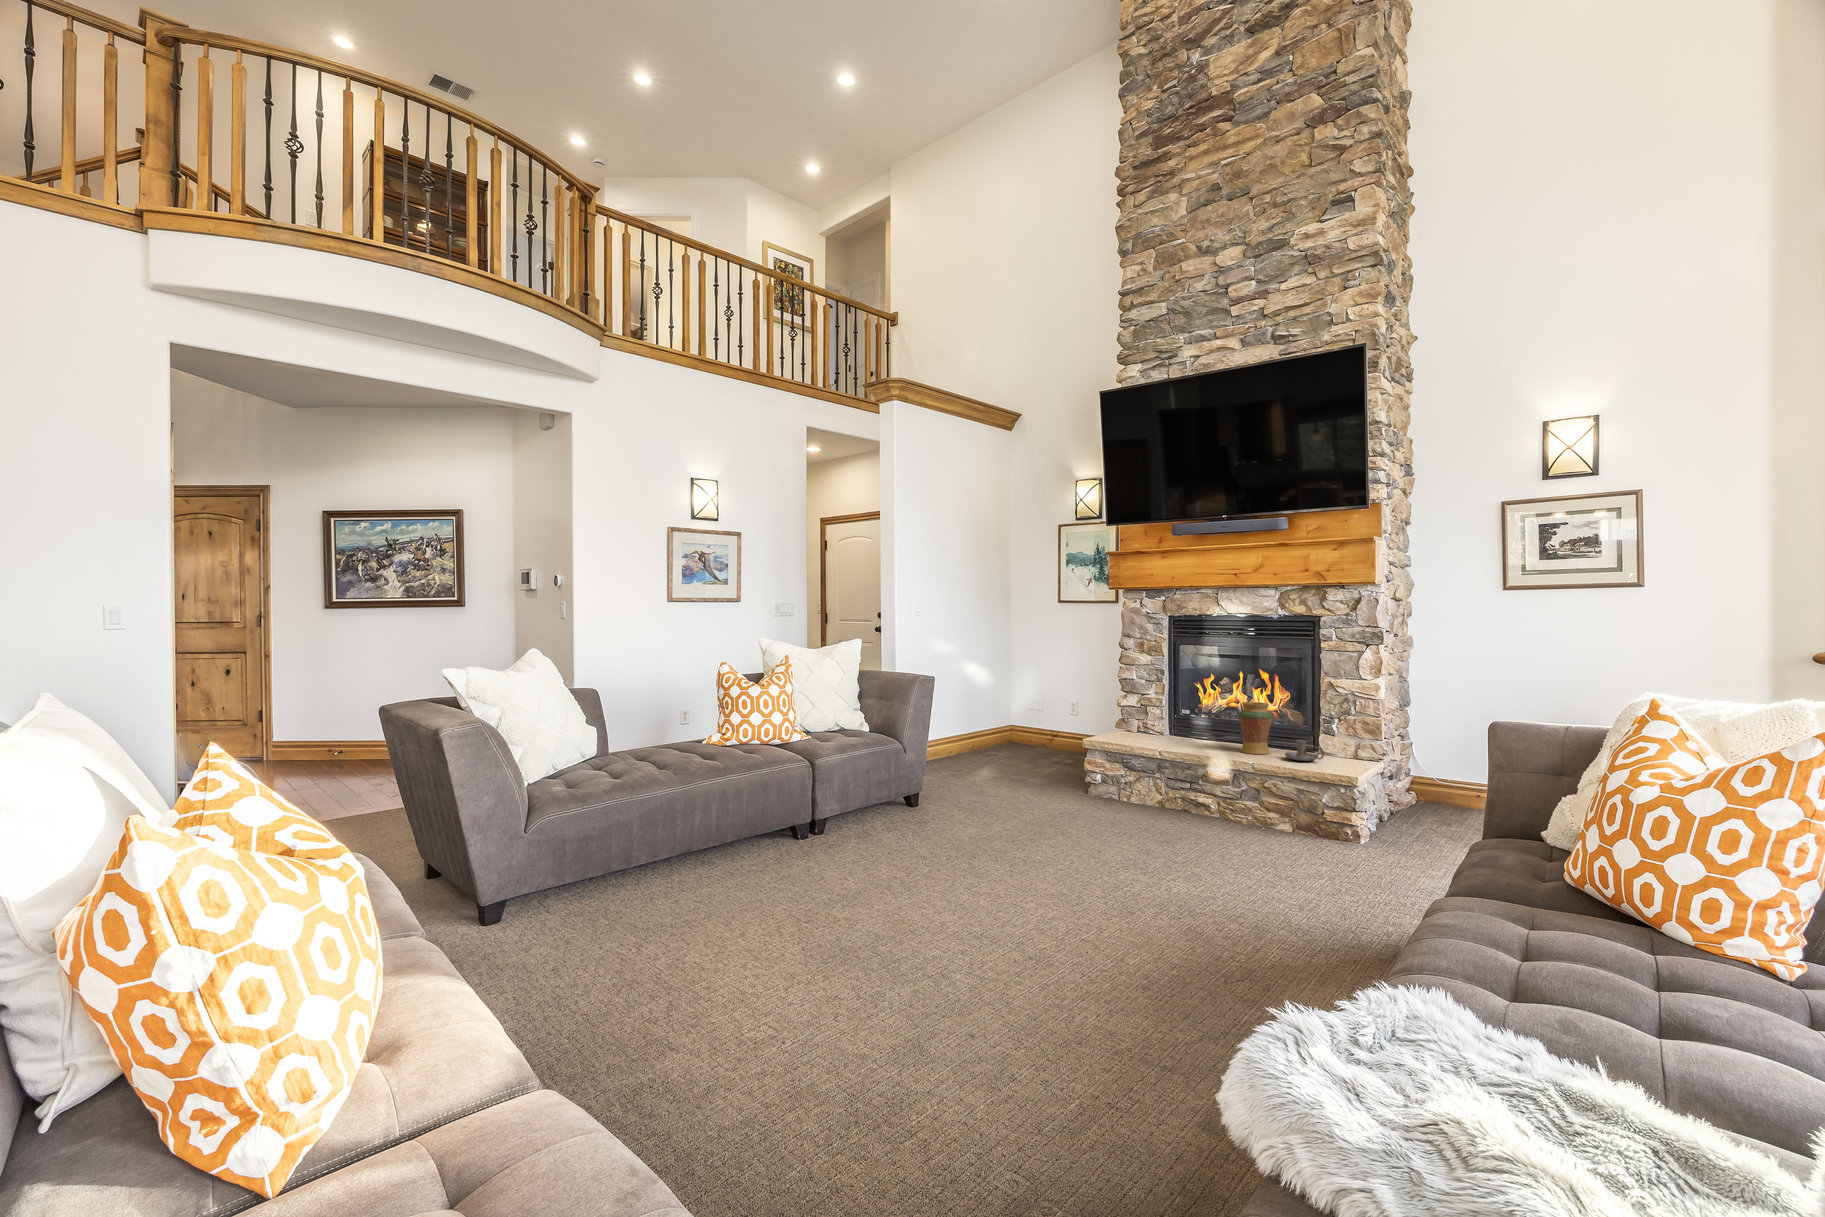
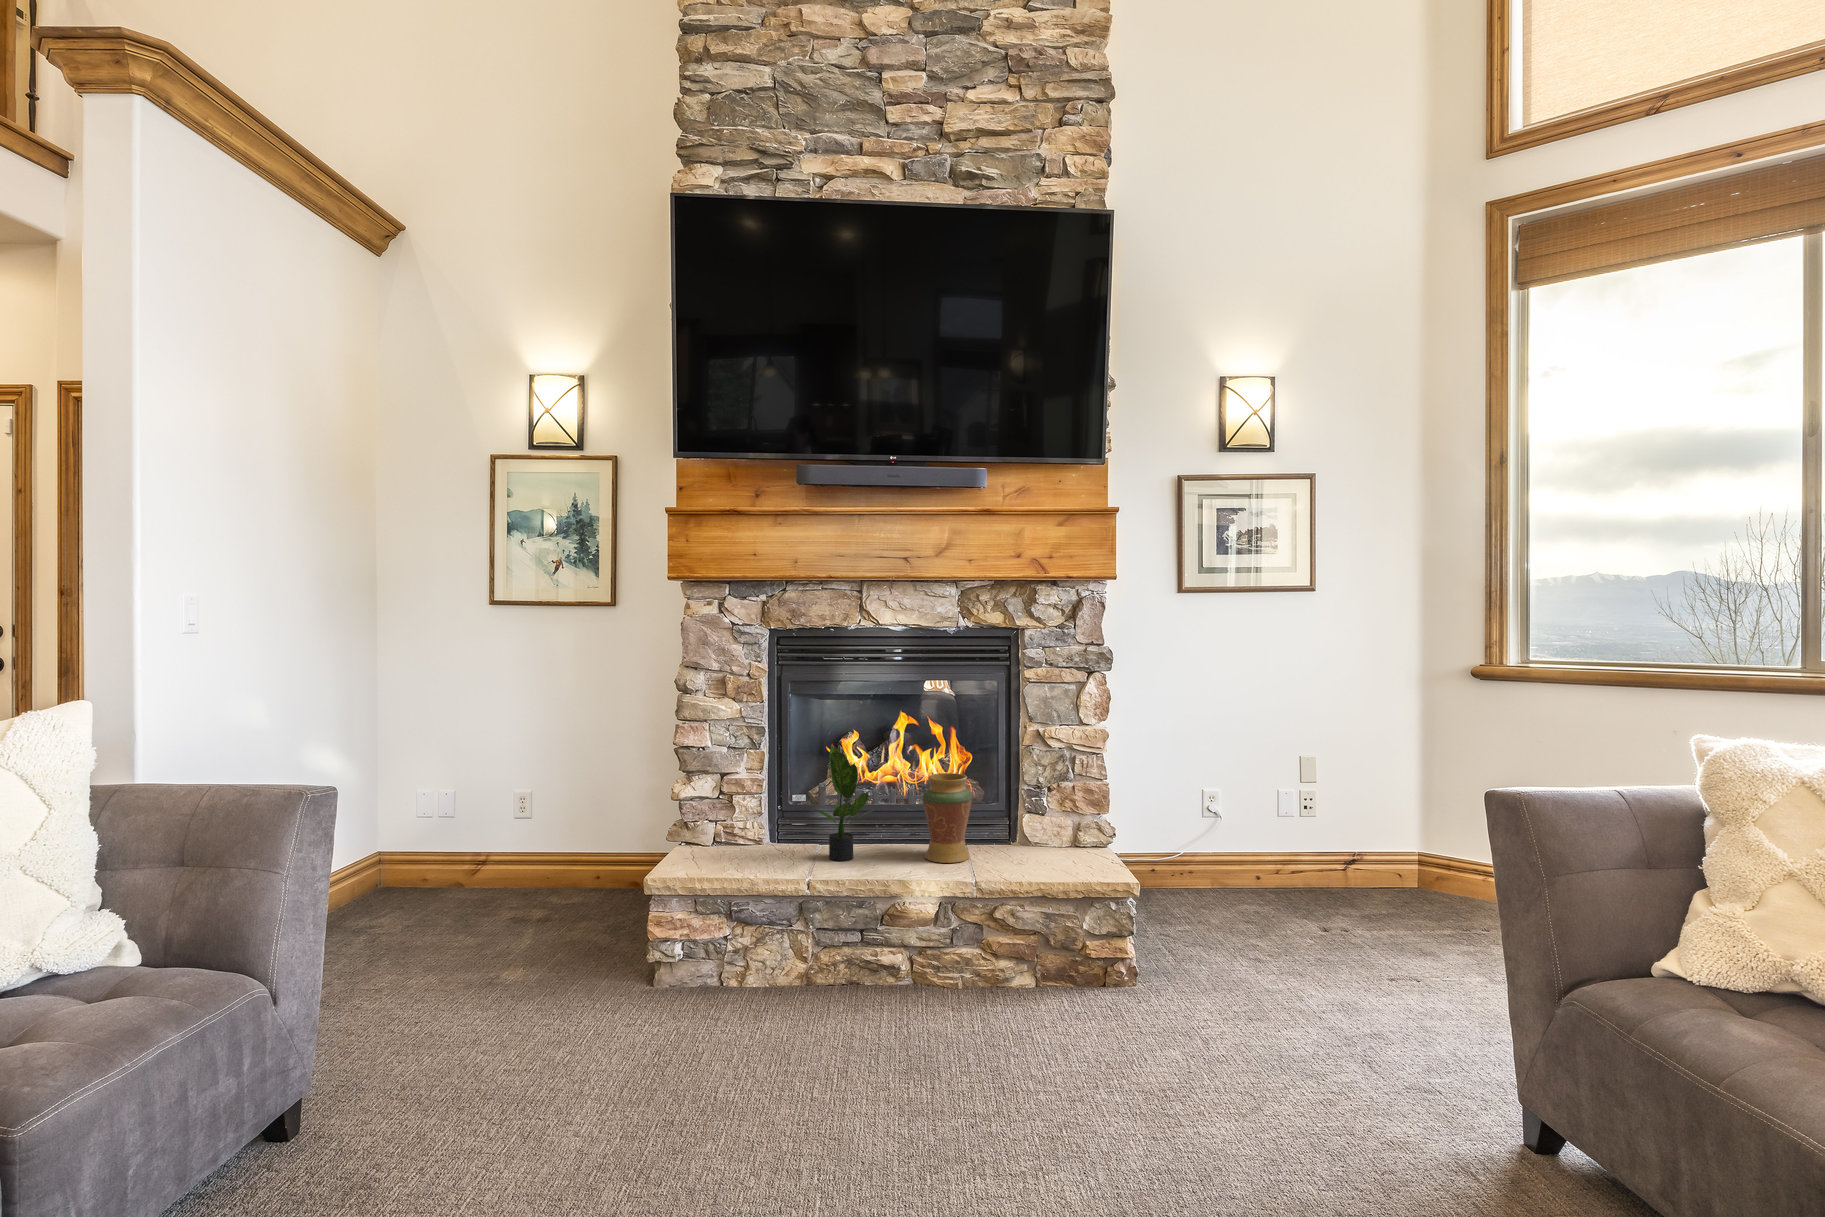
potted plant: none [1178,680,1212,746] -> present [815,745,873,861]
candle holder: present [1285,740,1324,761] -> none [1005,830,1064,865]

